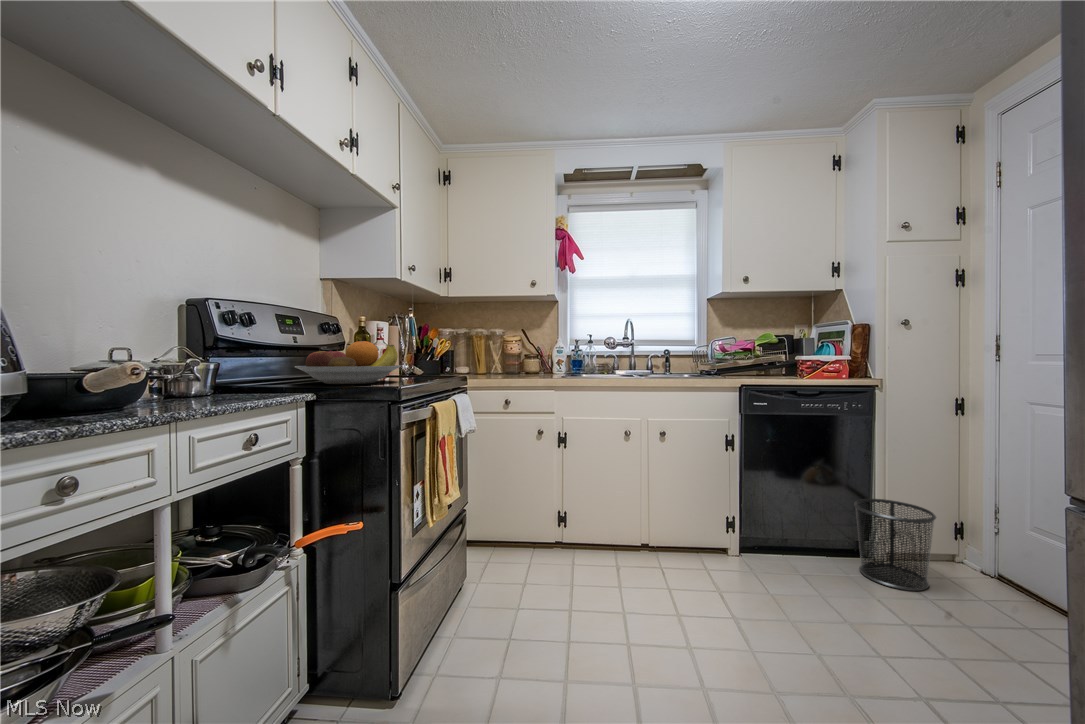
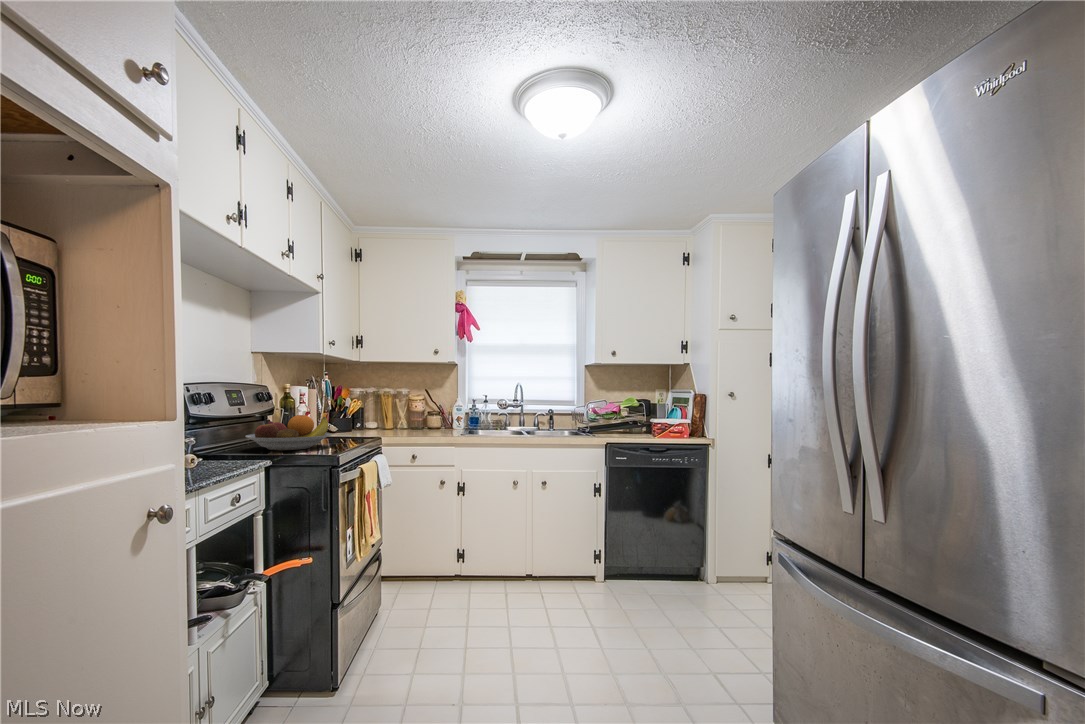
waste bin: present [854,499,936,591] -> none [685,529,736,596]

